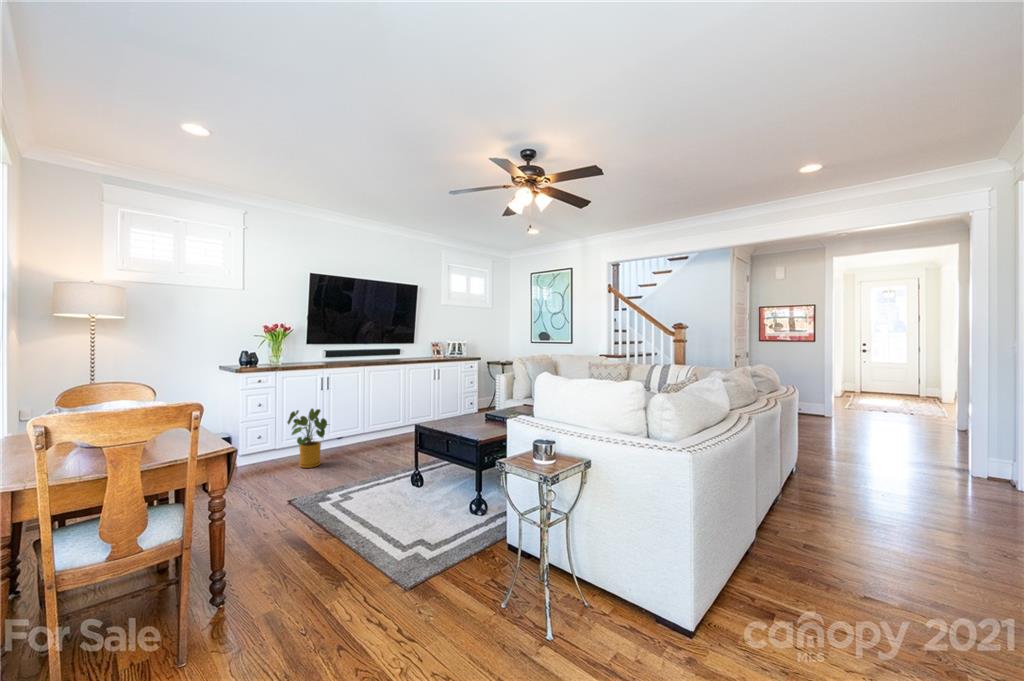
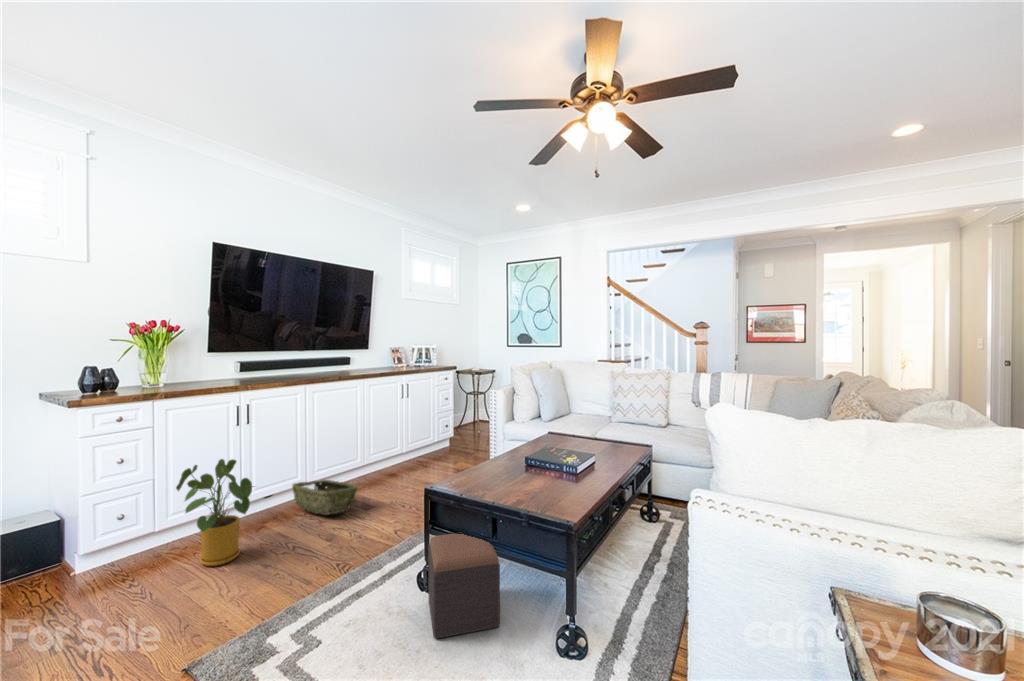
woven basket: none [355,430,395,451] -> present [292,480,358,515]
footstool: none [410,451,451,503] -> present [428,534,500,639]

